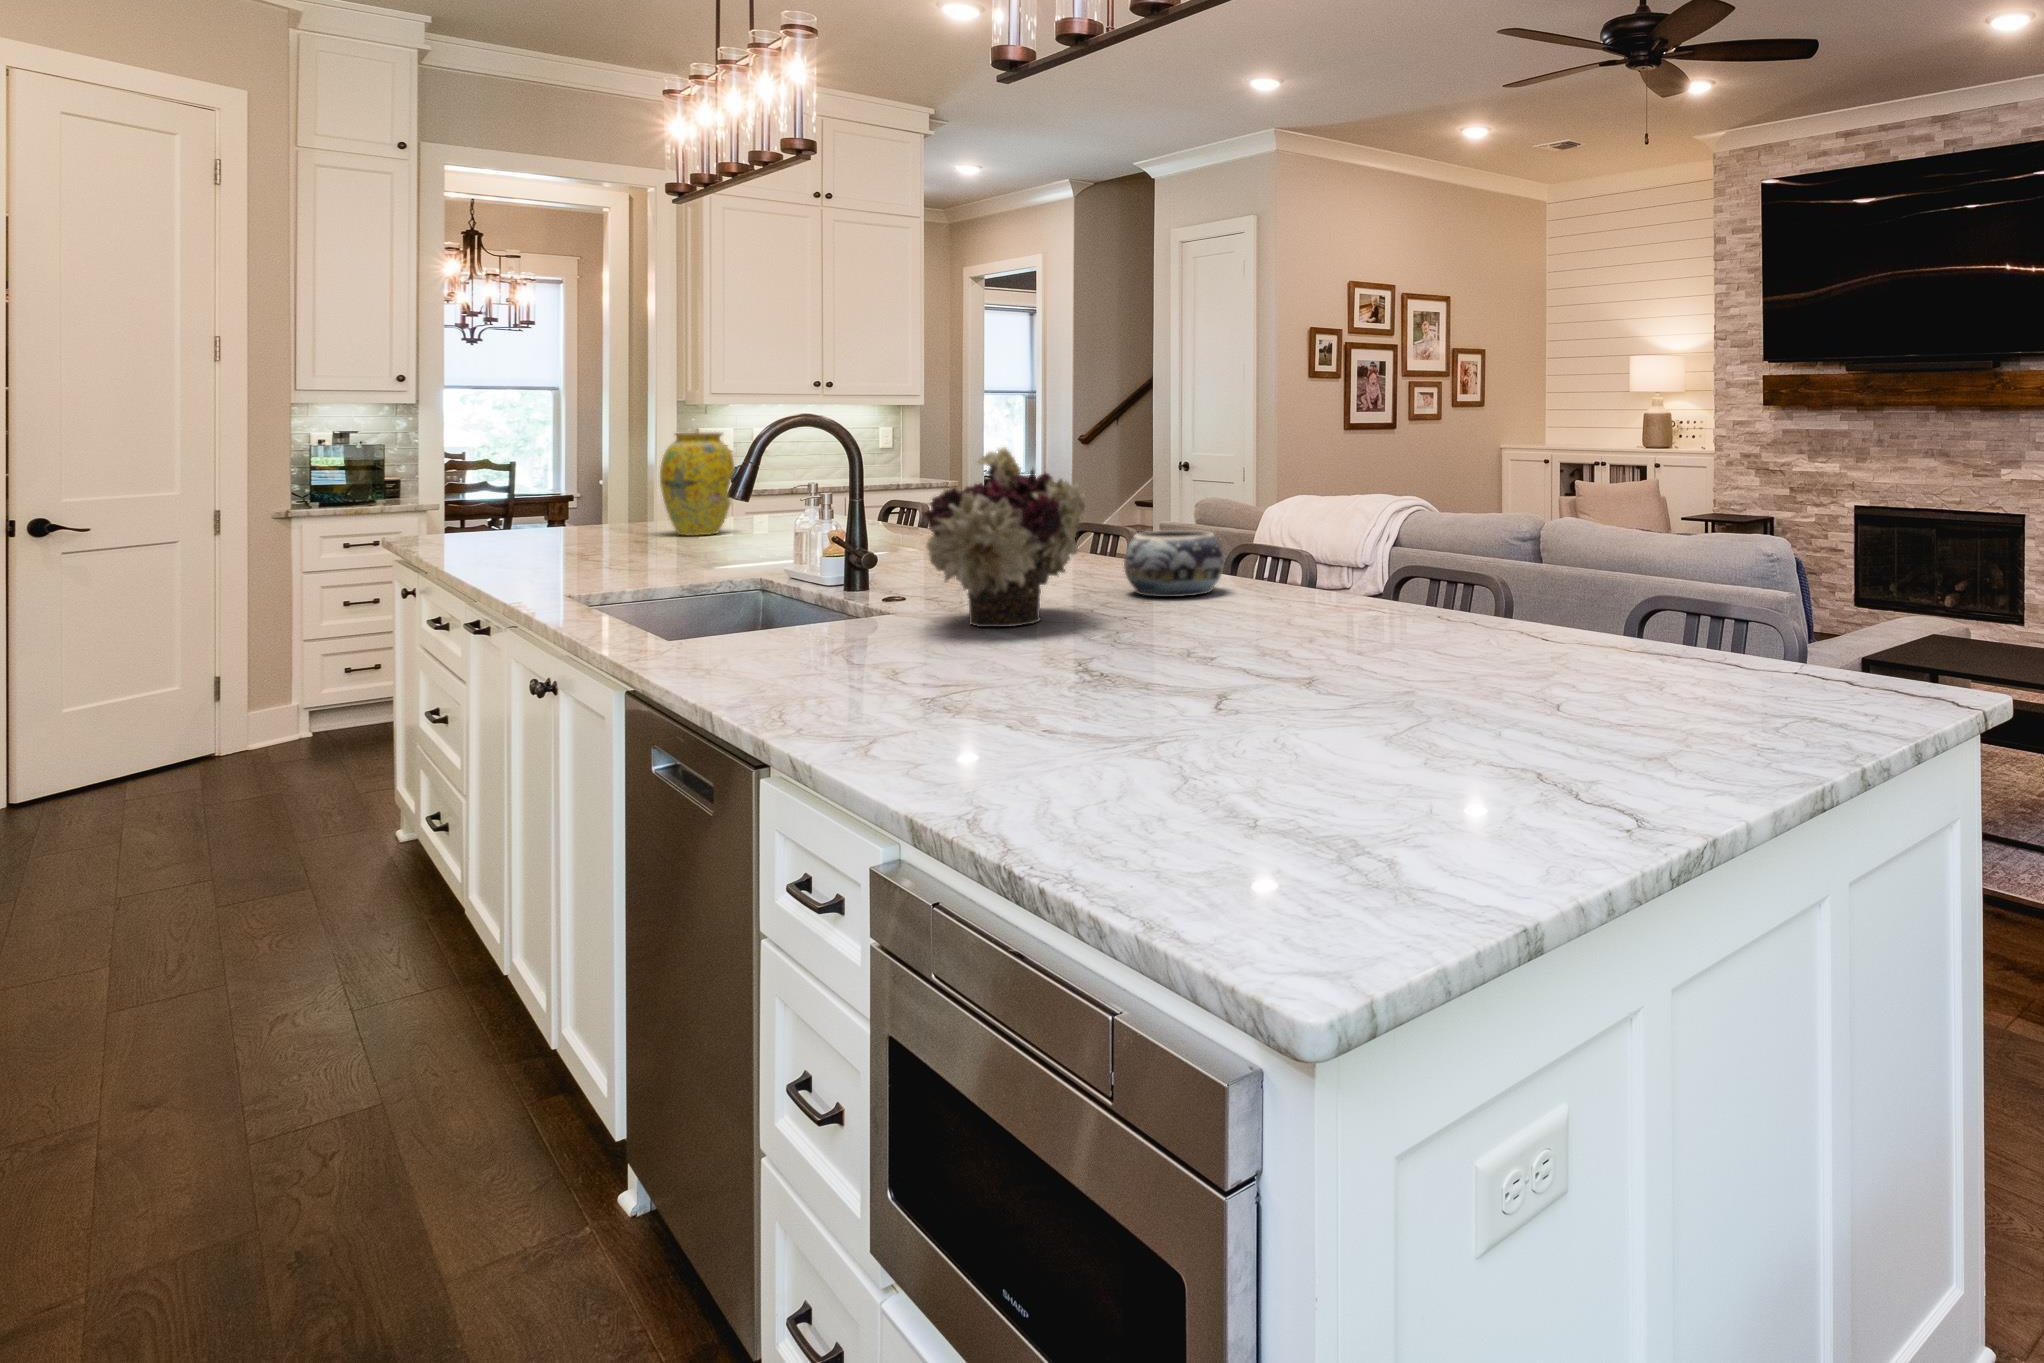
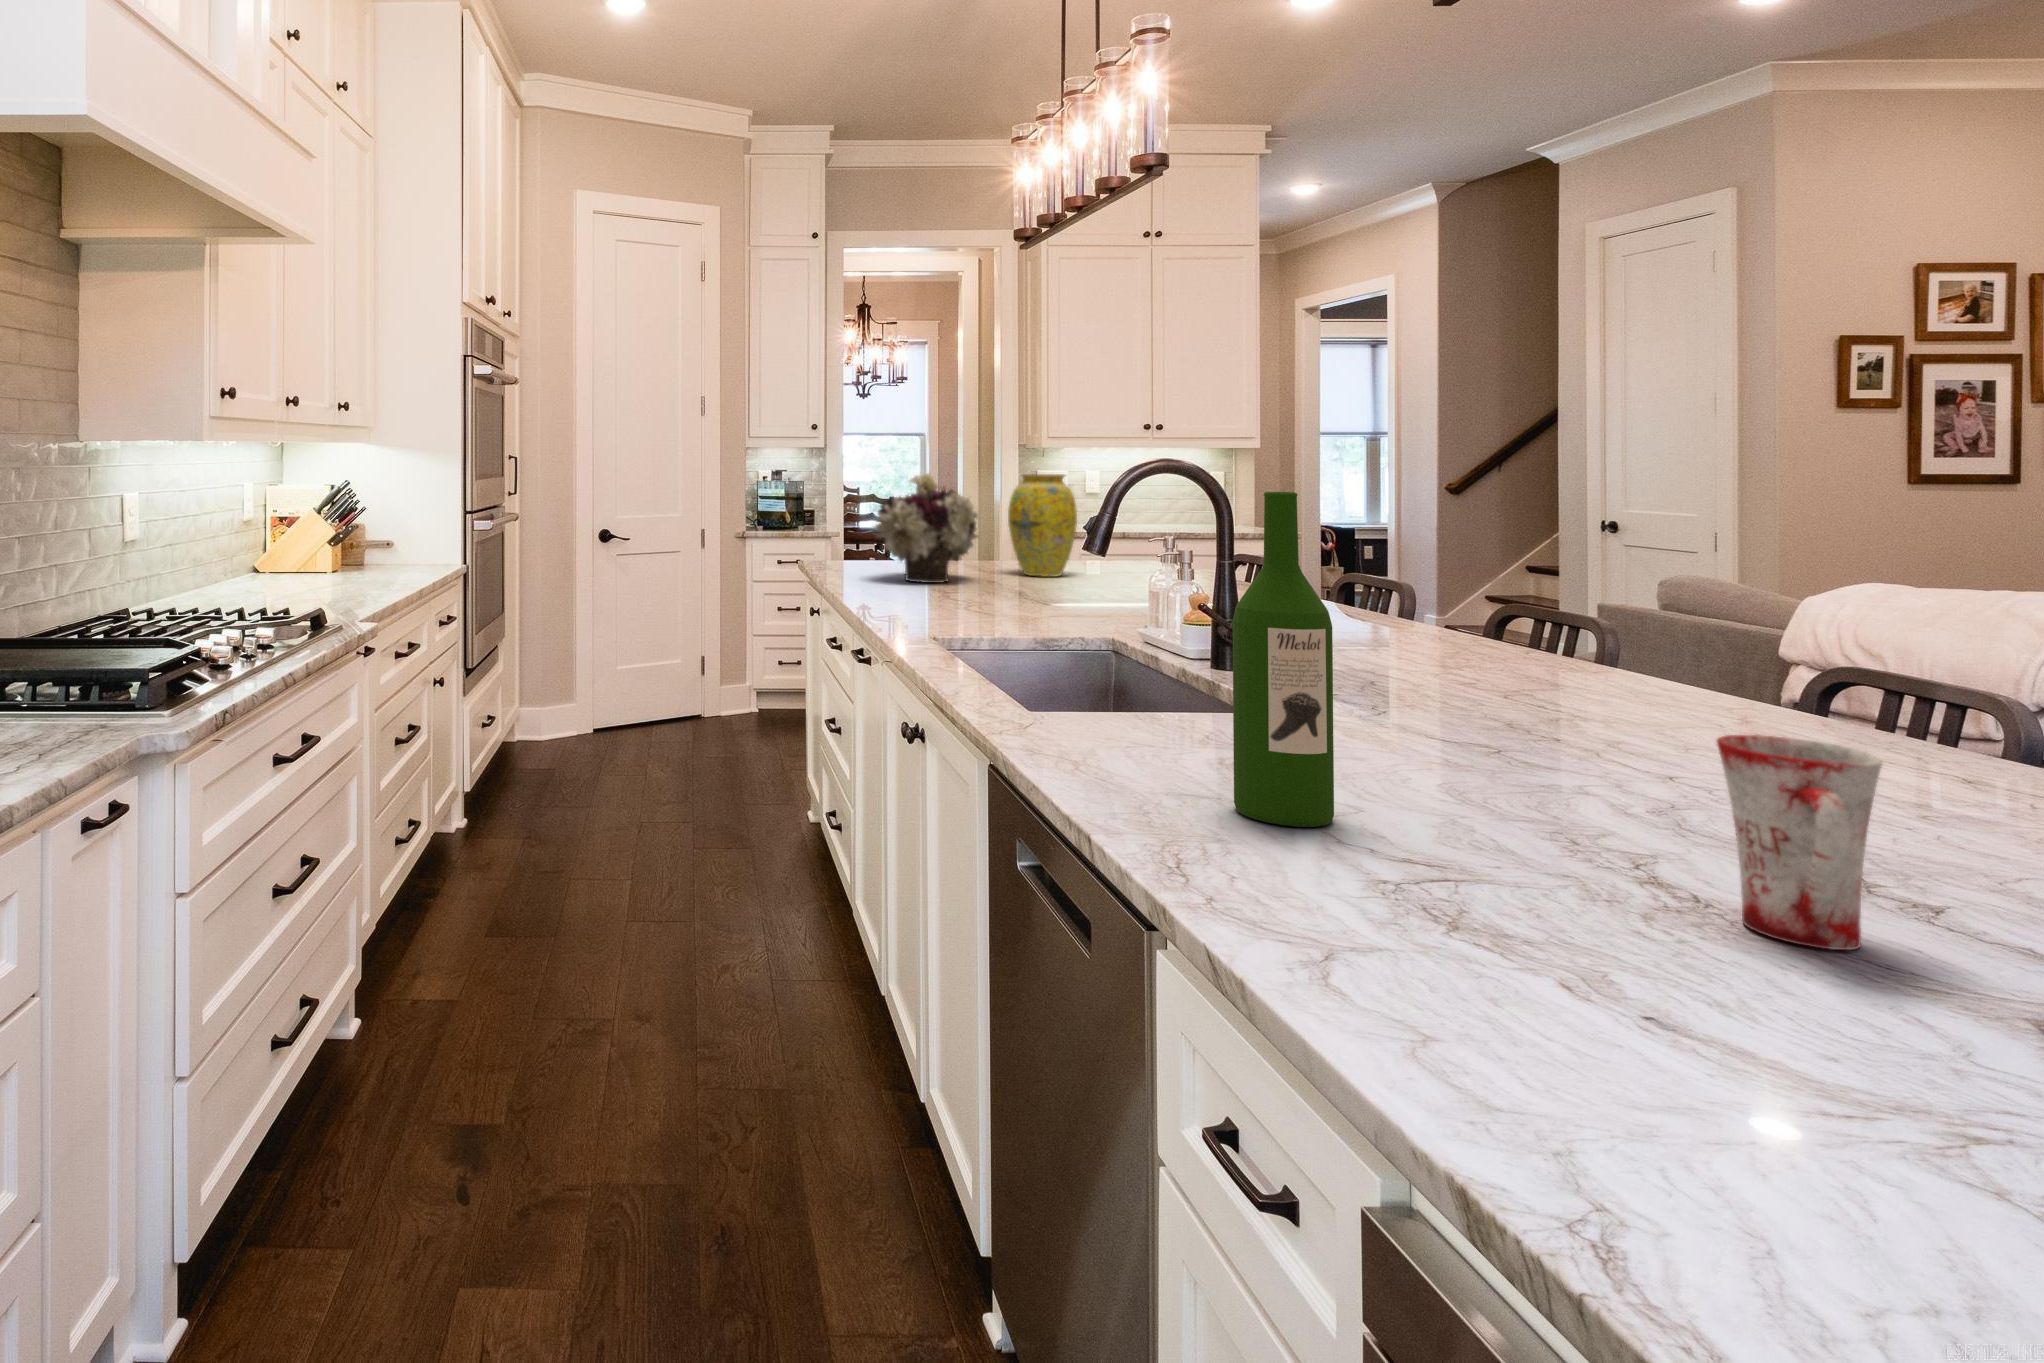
wine bottle: none [830,442,900,681] -> present [1233,492,1334,827]
flower arrangement: present [923,447,1086,627] -> present [874,473,978,583]
decorative bowl: present [1124,530,1224,597] -> none [1647,634,1859,749]
mug: none [1095,574,1163,684] -> present [1717,735,1882,950]

